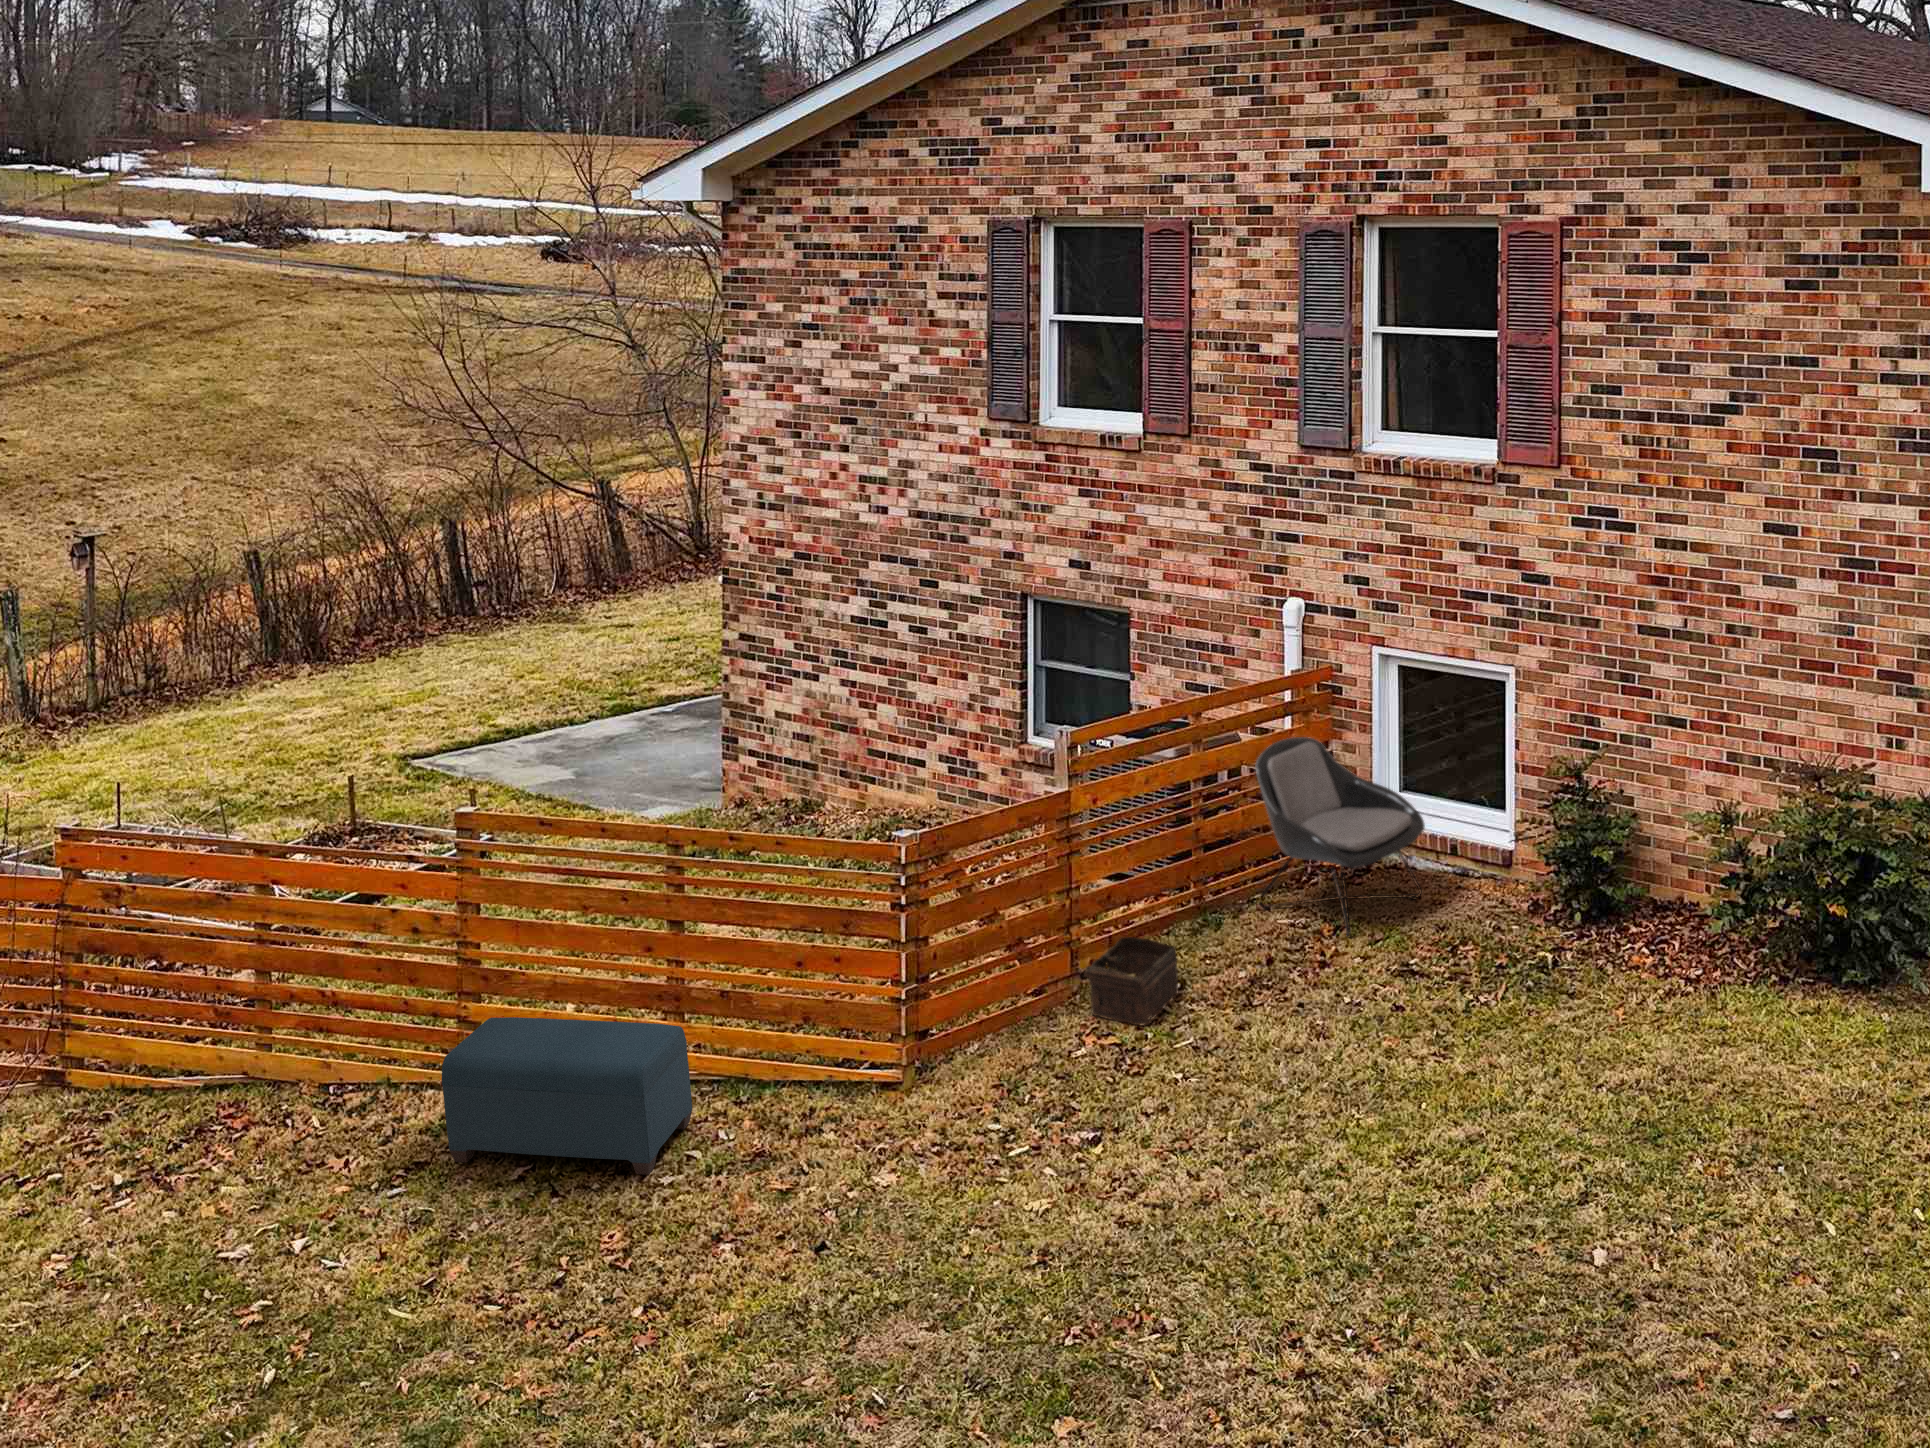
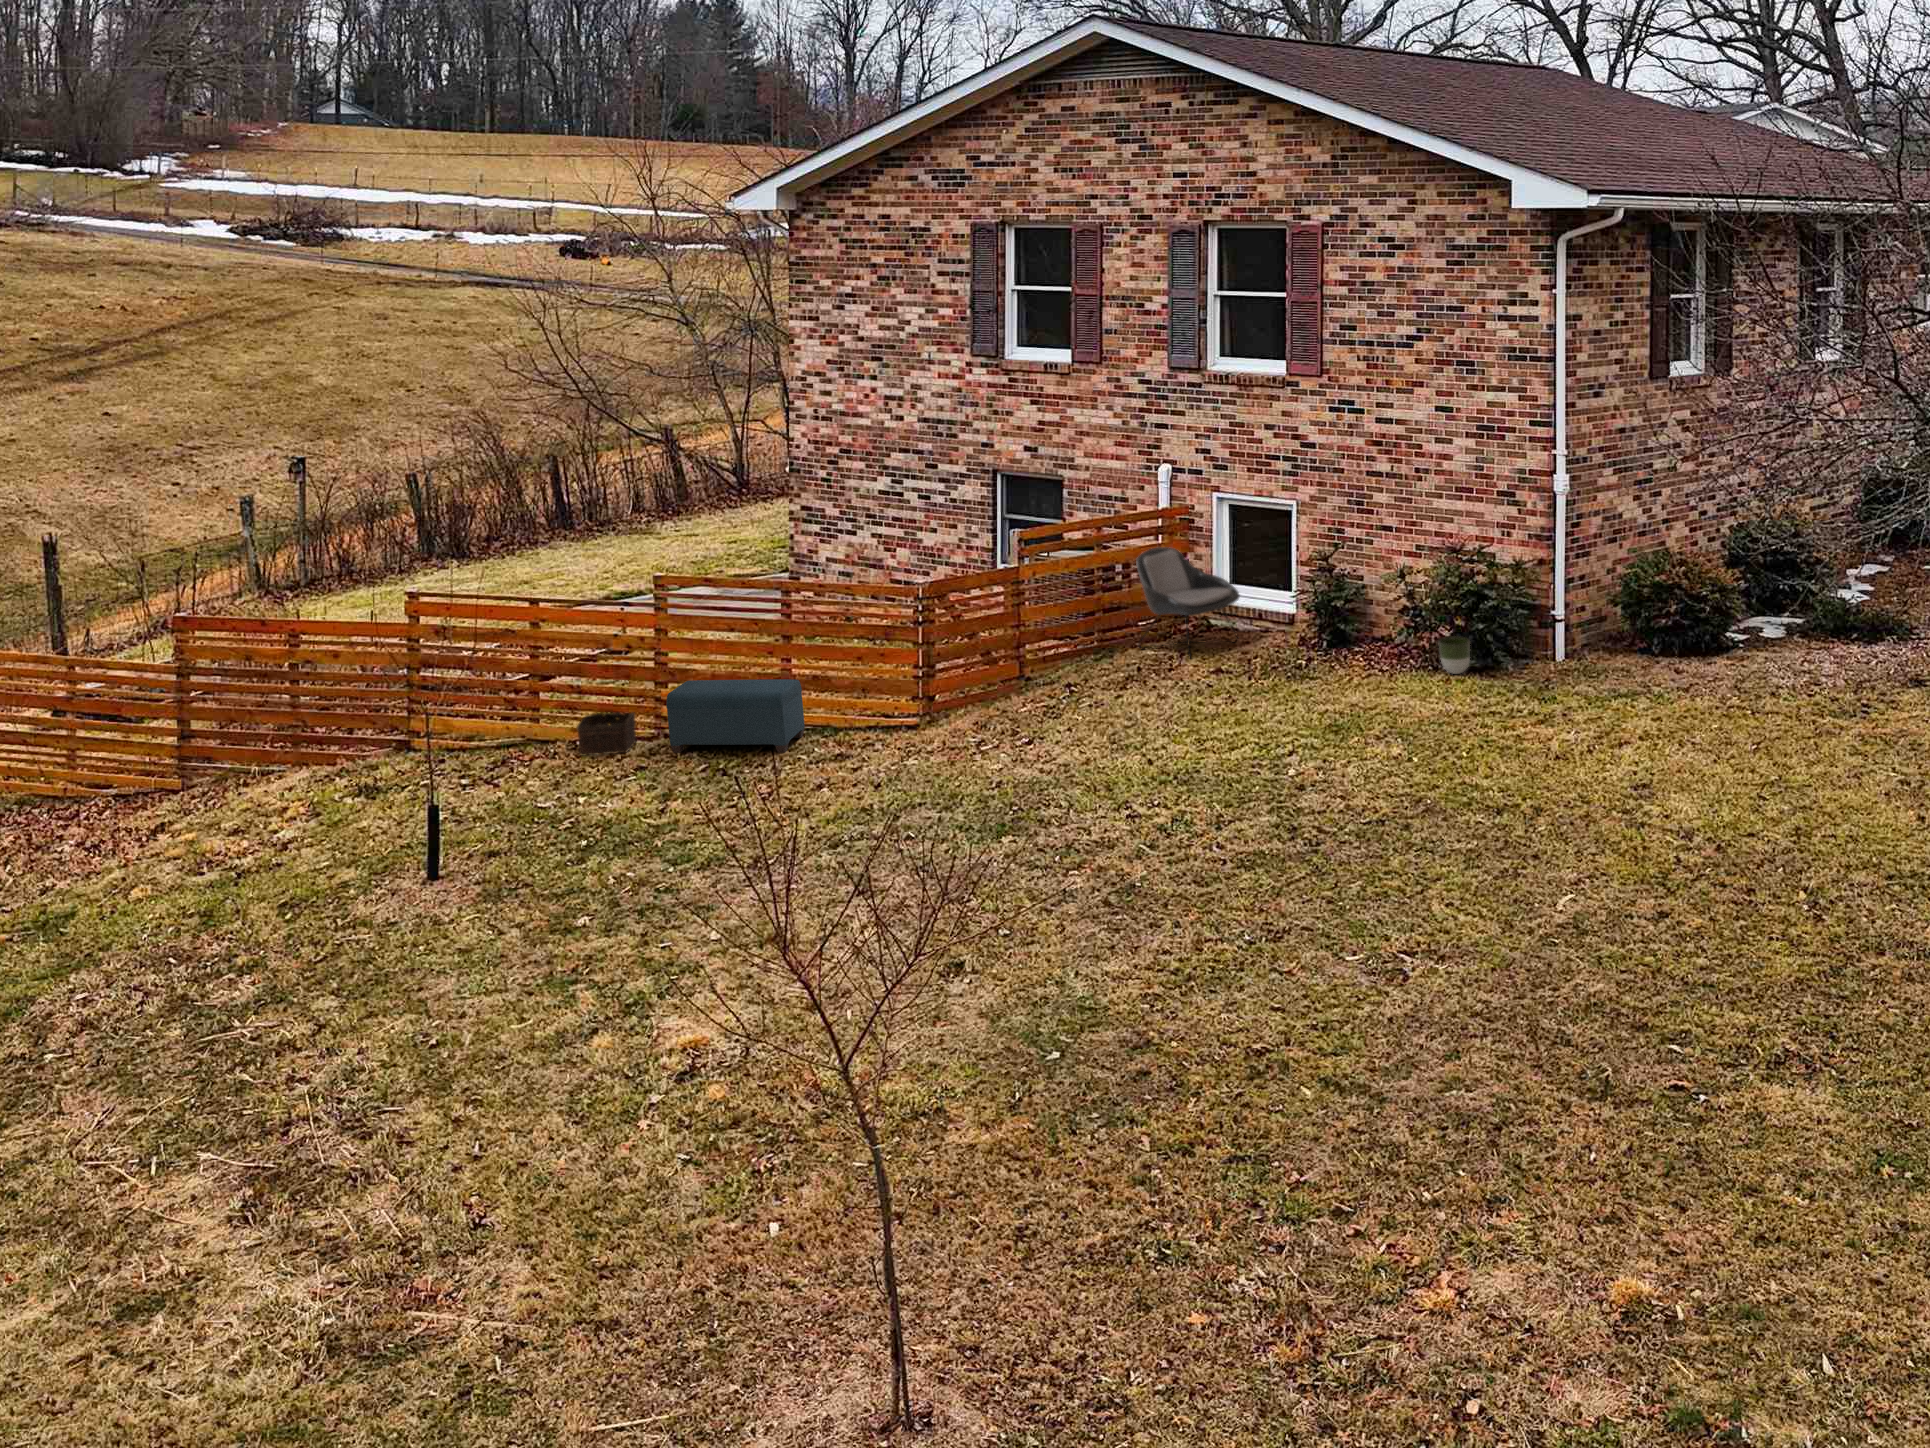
planter: none [1801,934,1859,1006] -> present [1439,636,1470,674]
basket: present [1084,937,1178,1025] -> present [577,712,636,755]

